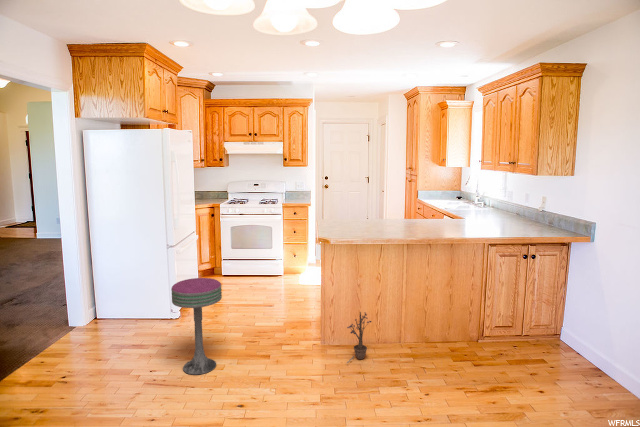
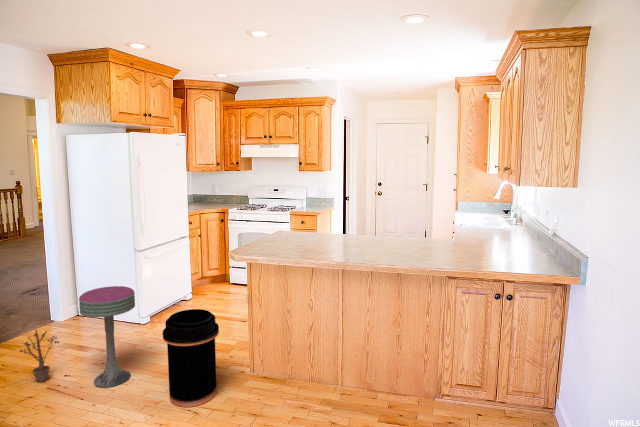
trash can: none [265,291,314,377] -> present [163,309,219,407]
decorative plant: present [347,312,371,363] -> present [16,330,59,383]

